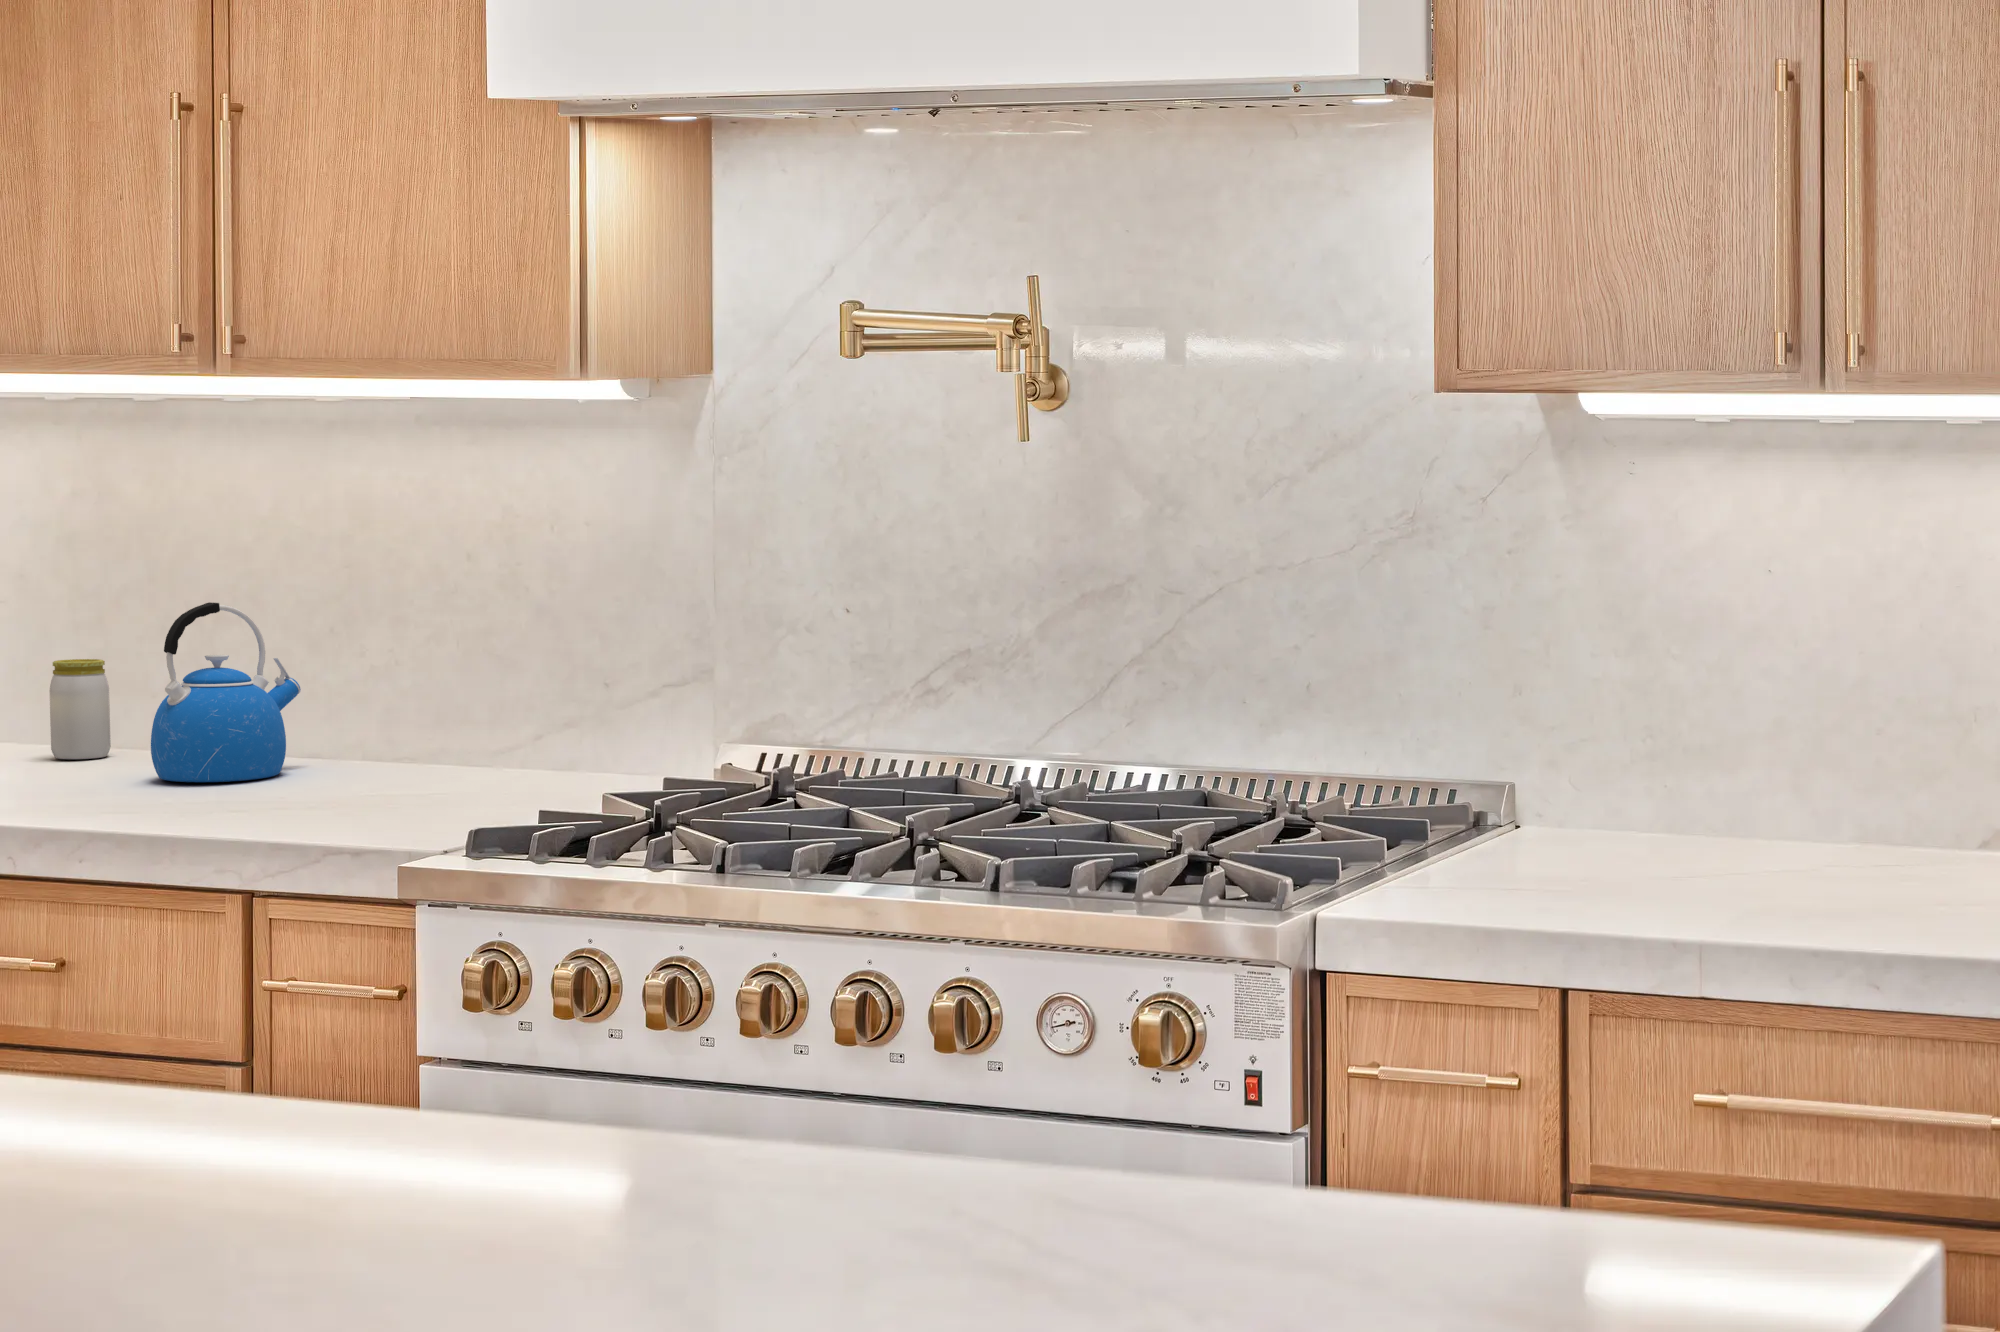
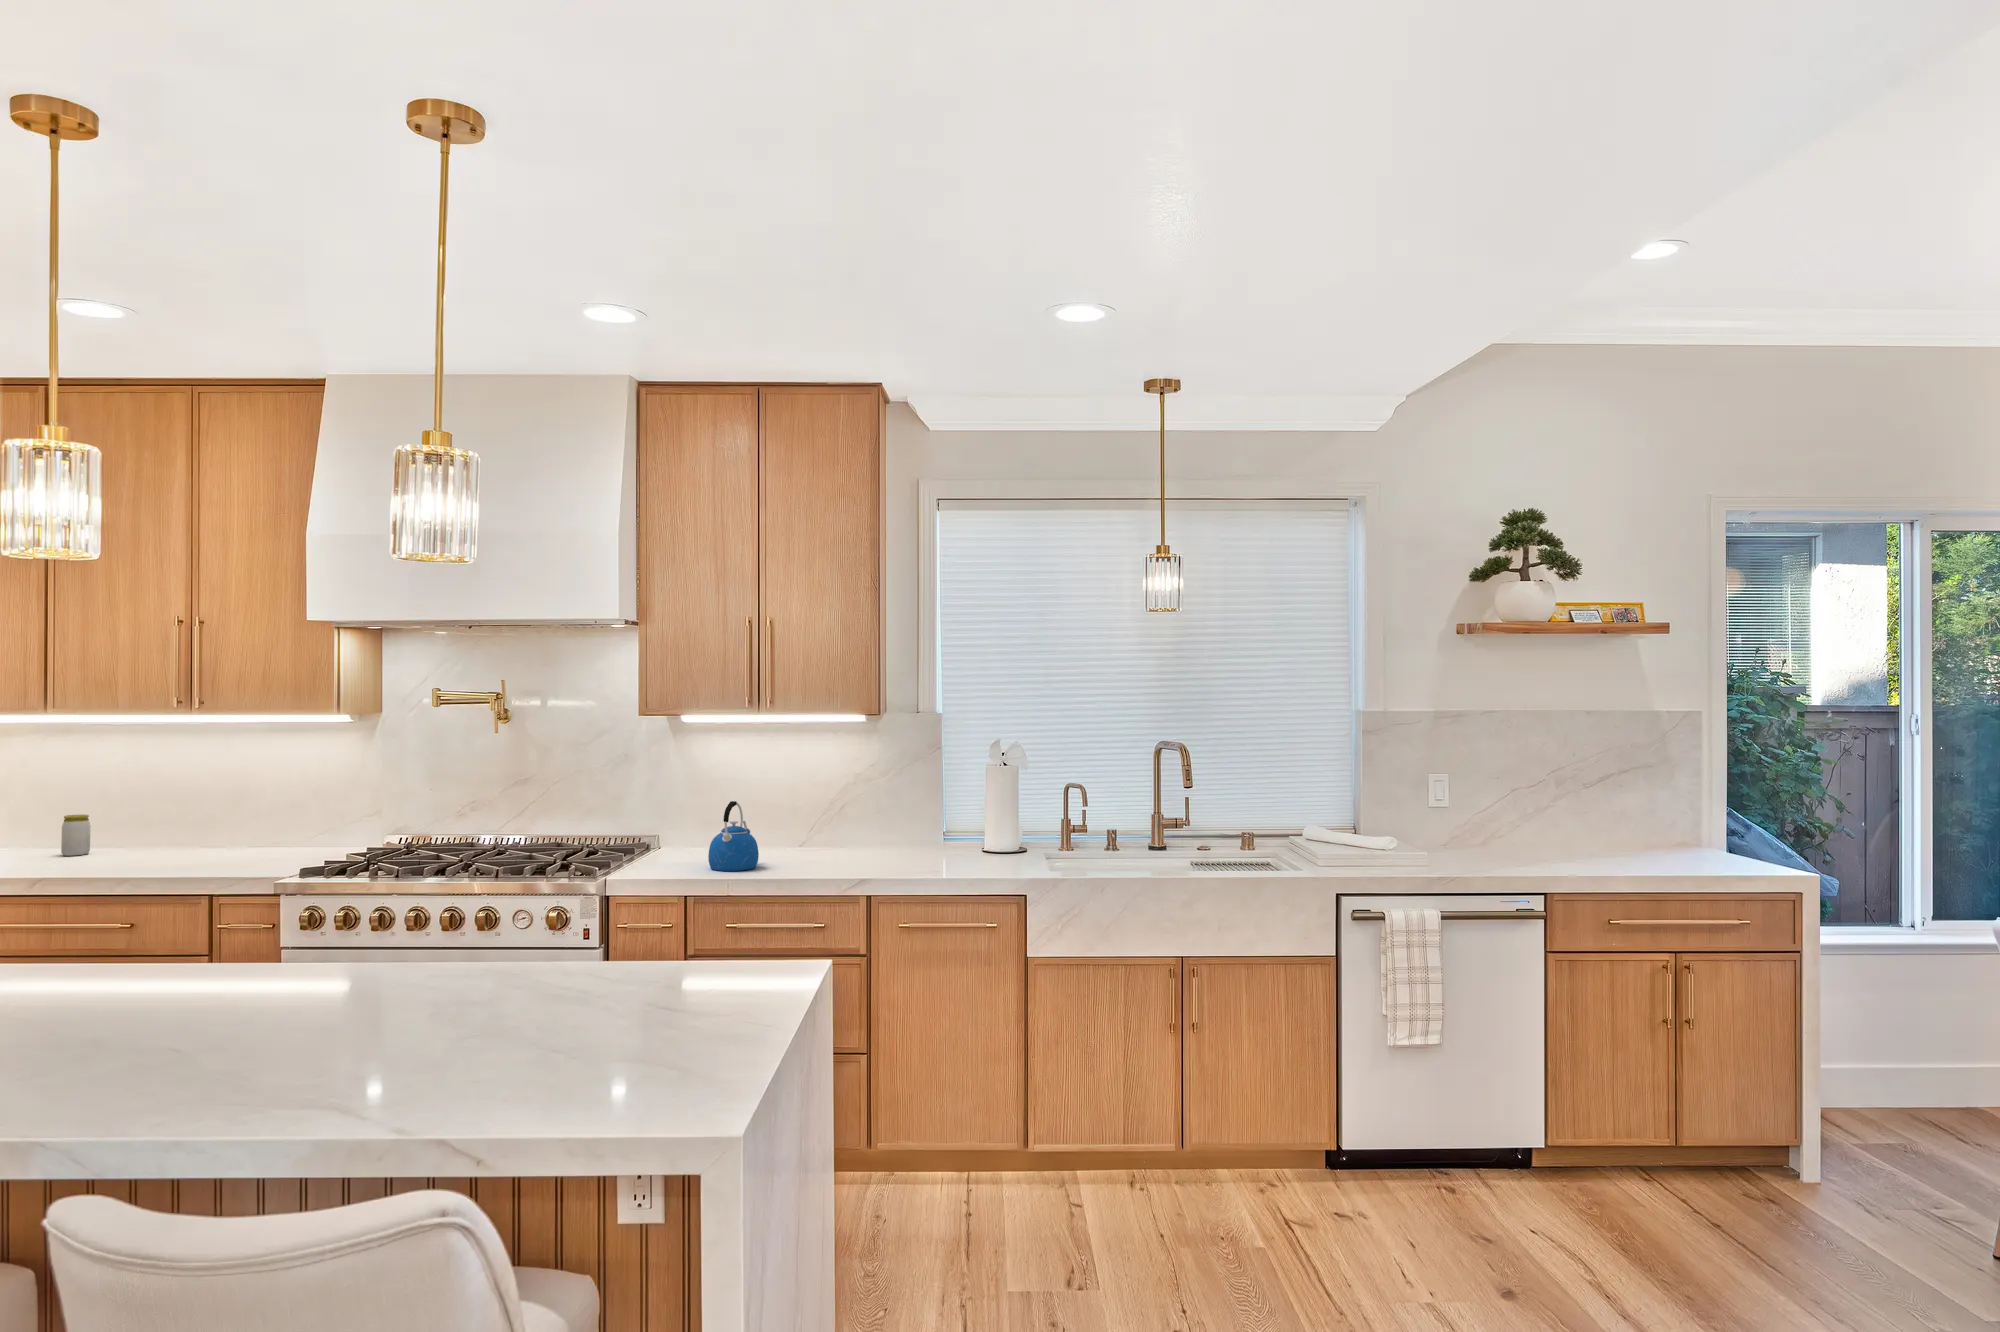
kettle: present [151,602,301,782] -> present [708,801,759,871]

